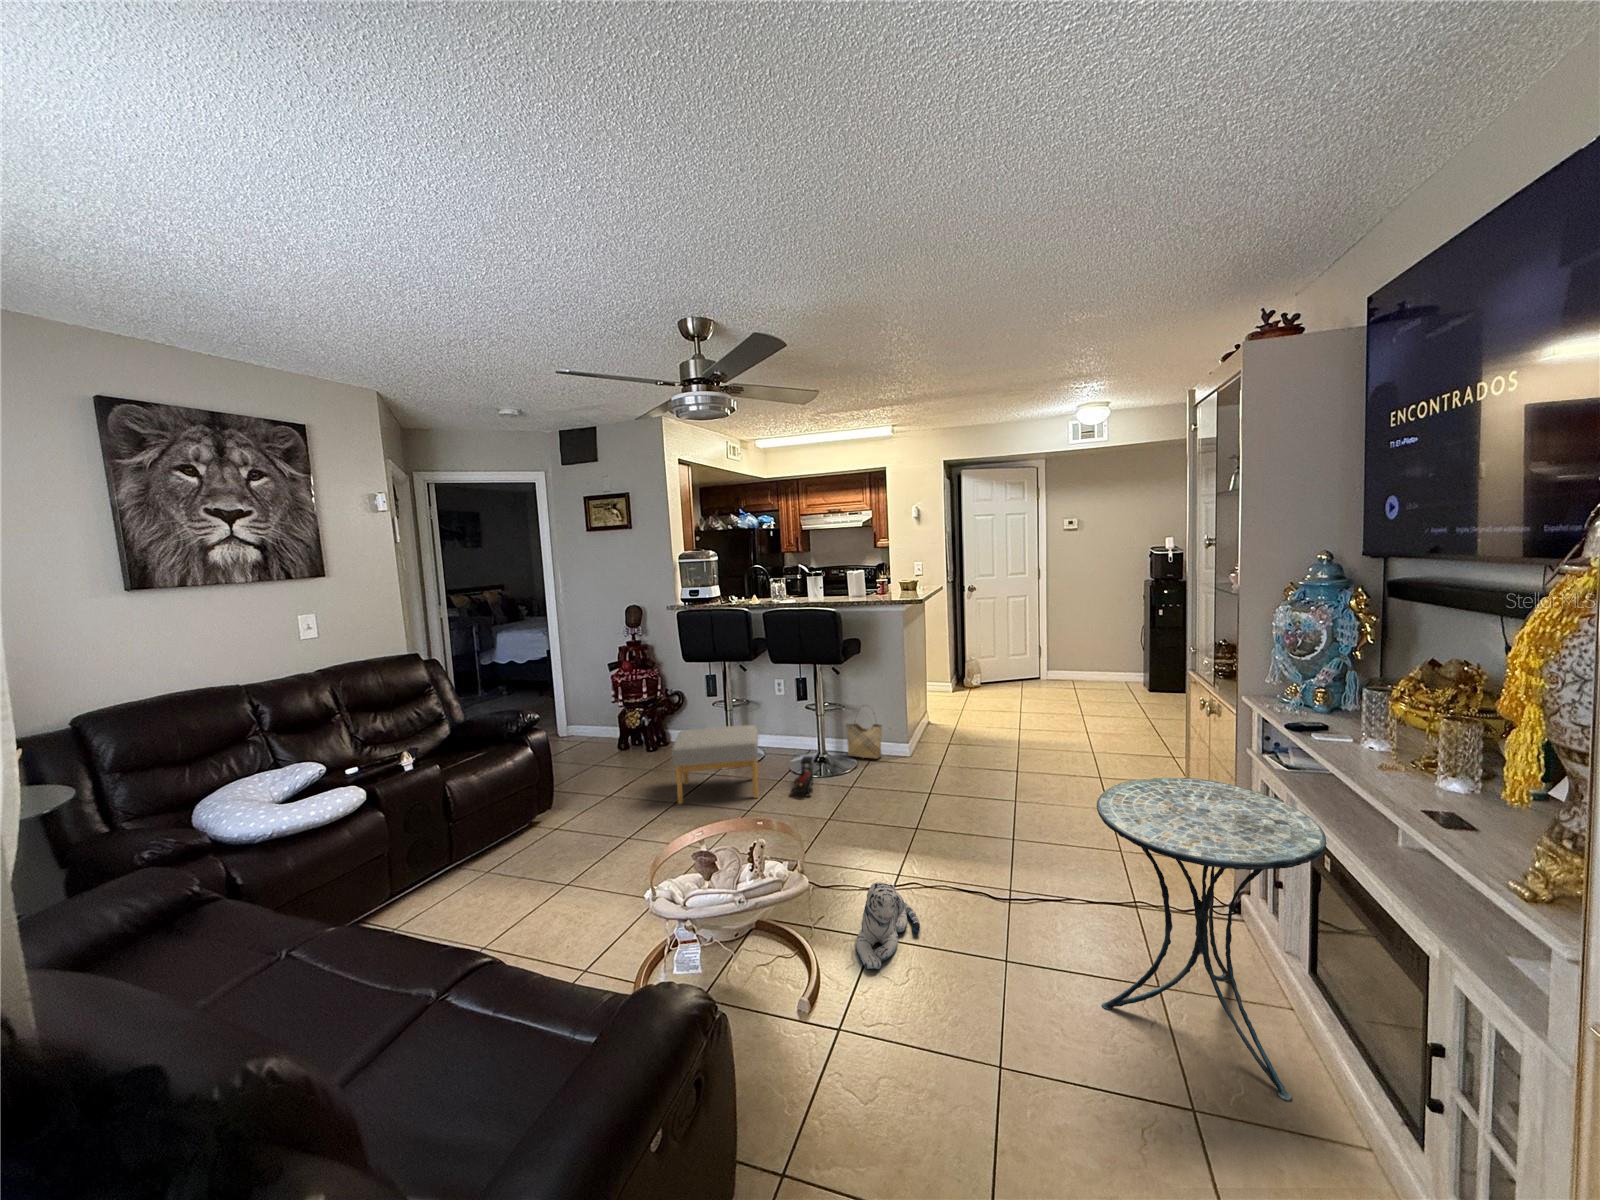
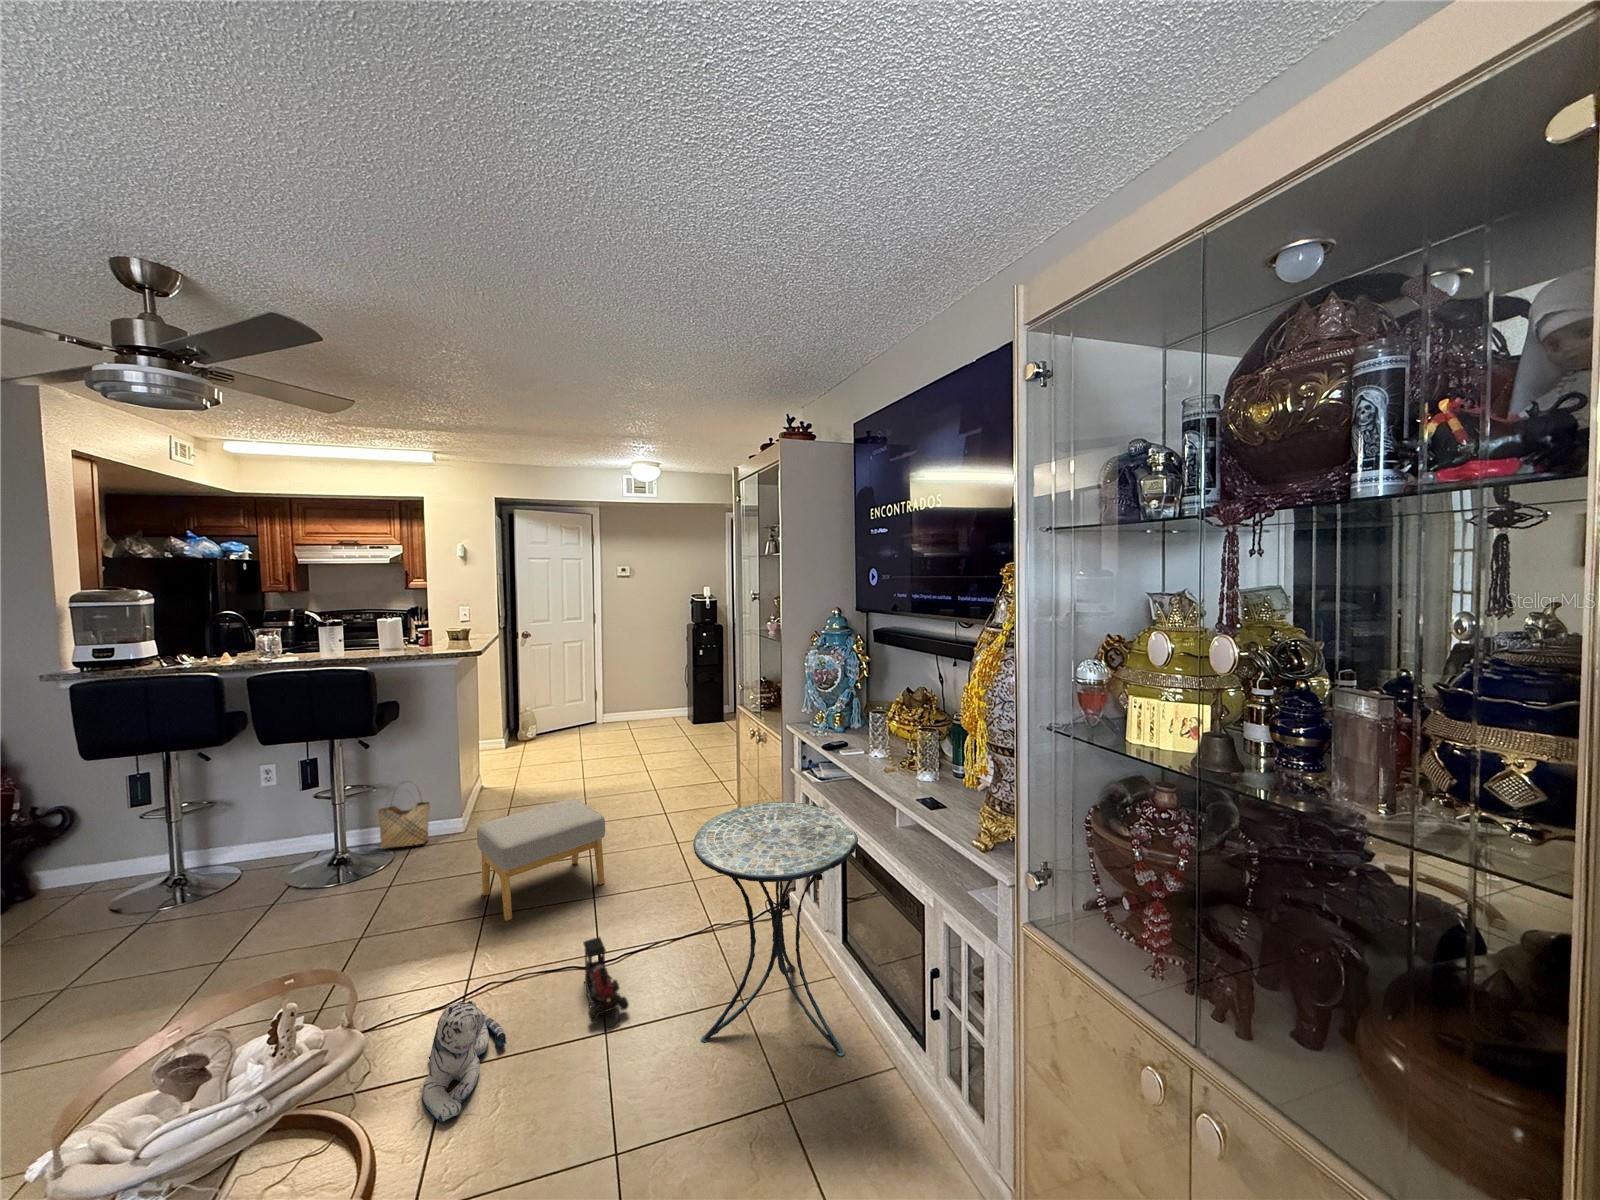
footstool: present [672,725,759,804] -> present [477,799,605,921]
toy train: present [791,756,813,798] -> present [583,937,629,1028]

